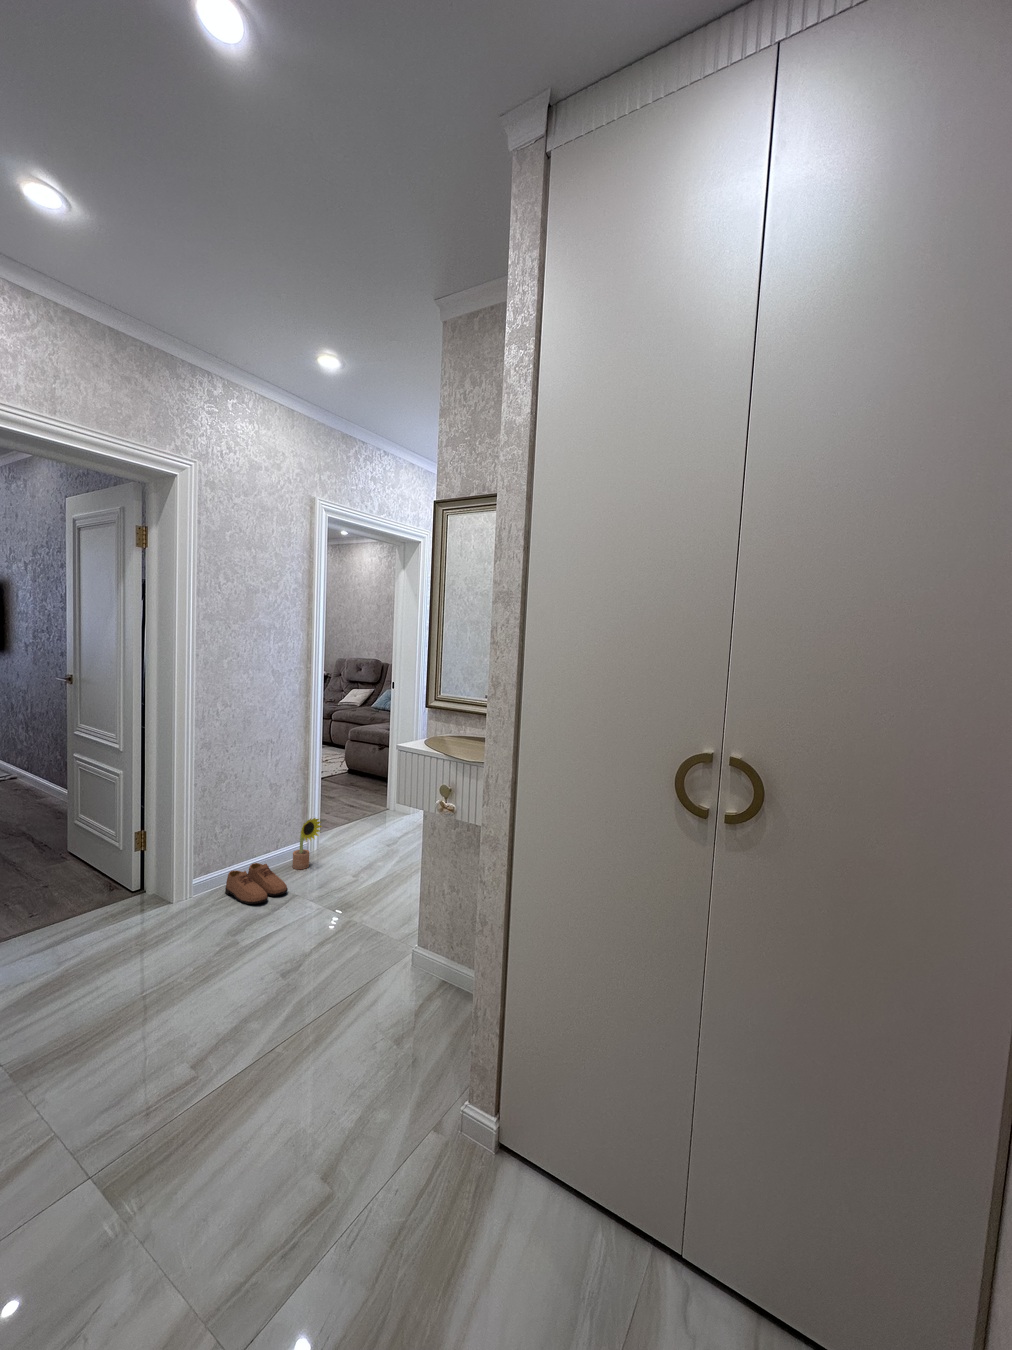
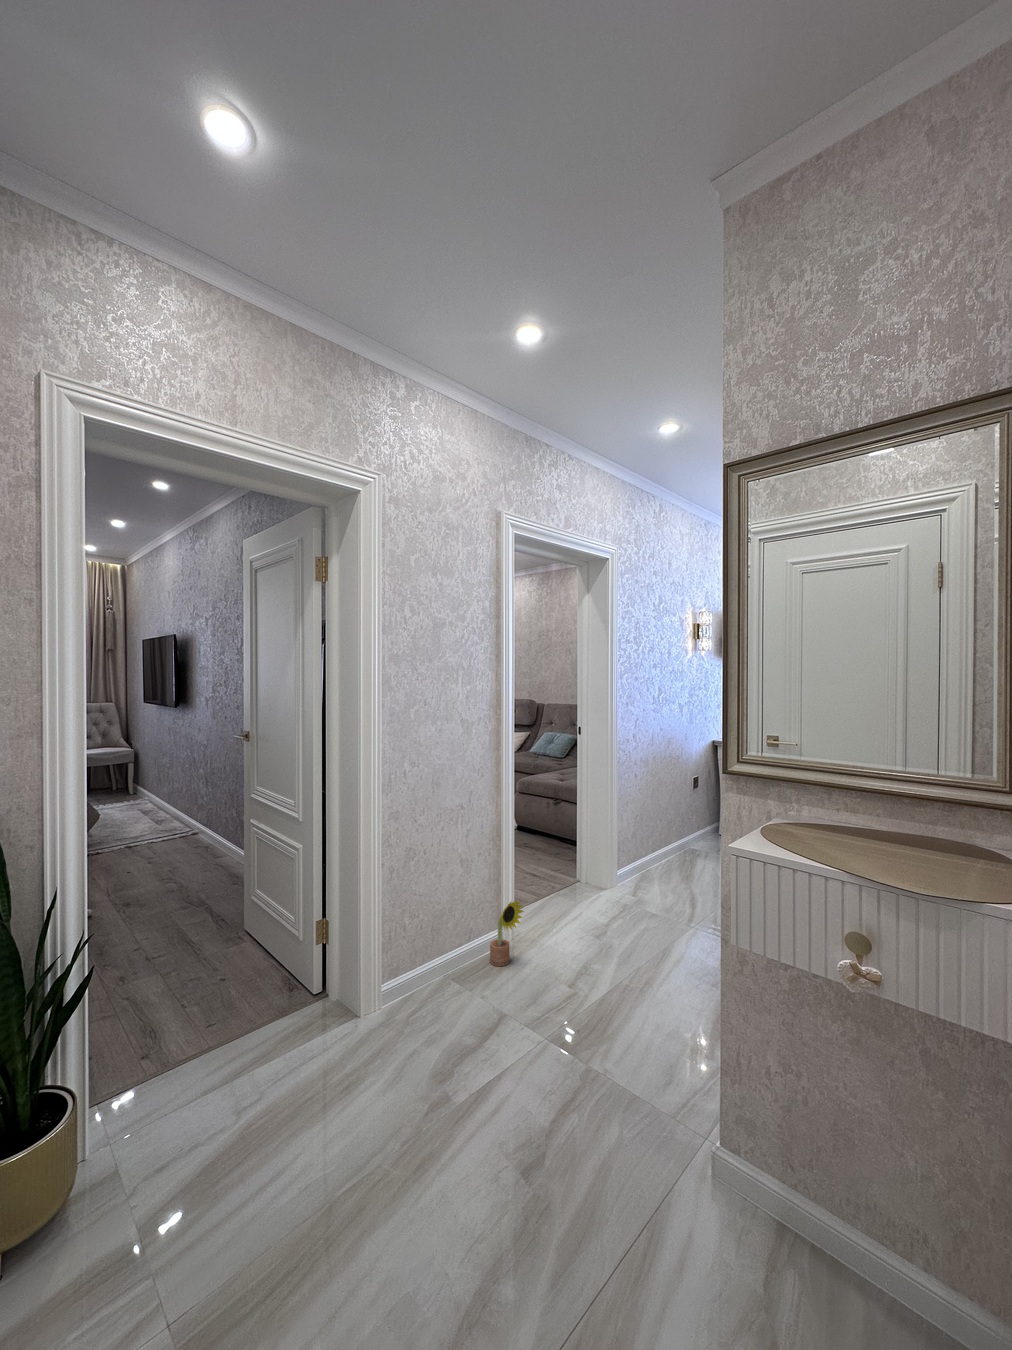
shoe: present [225,863,288,904] -> none [419,959,493,1020]

